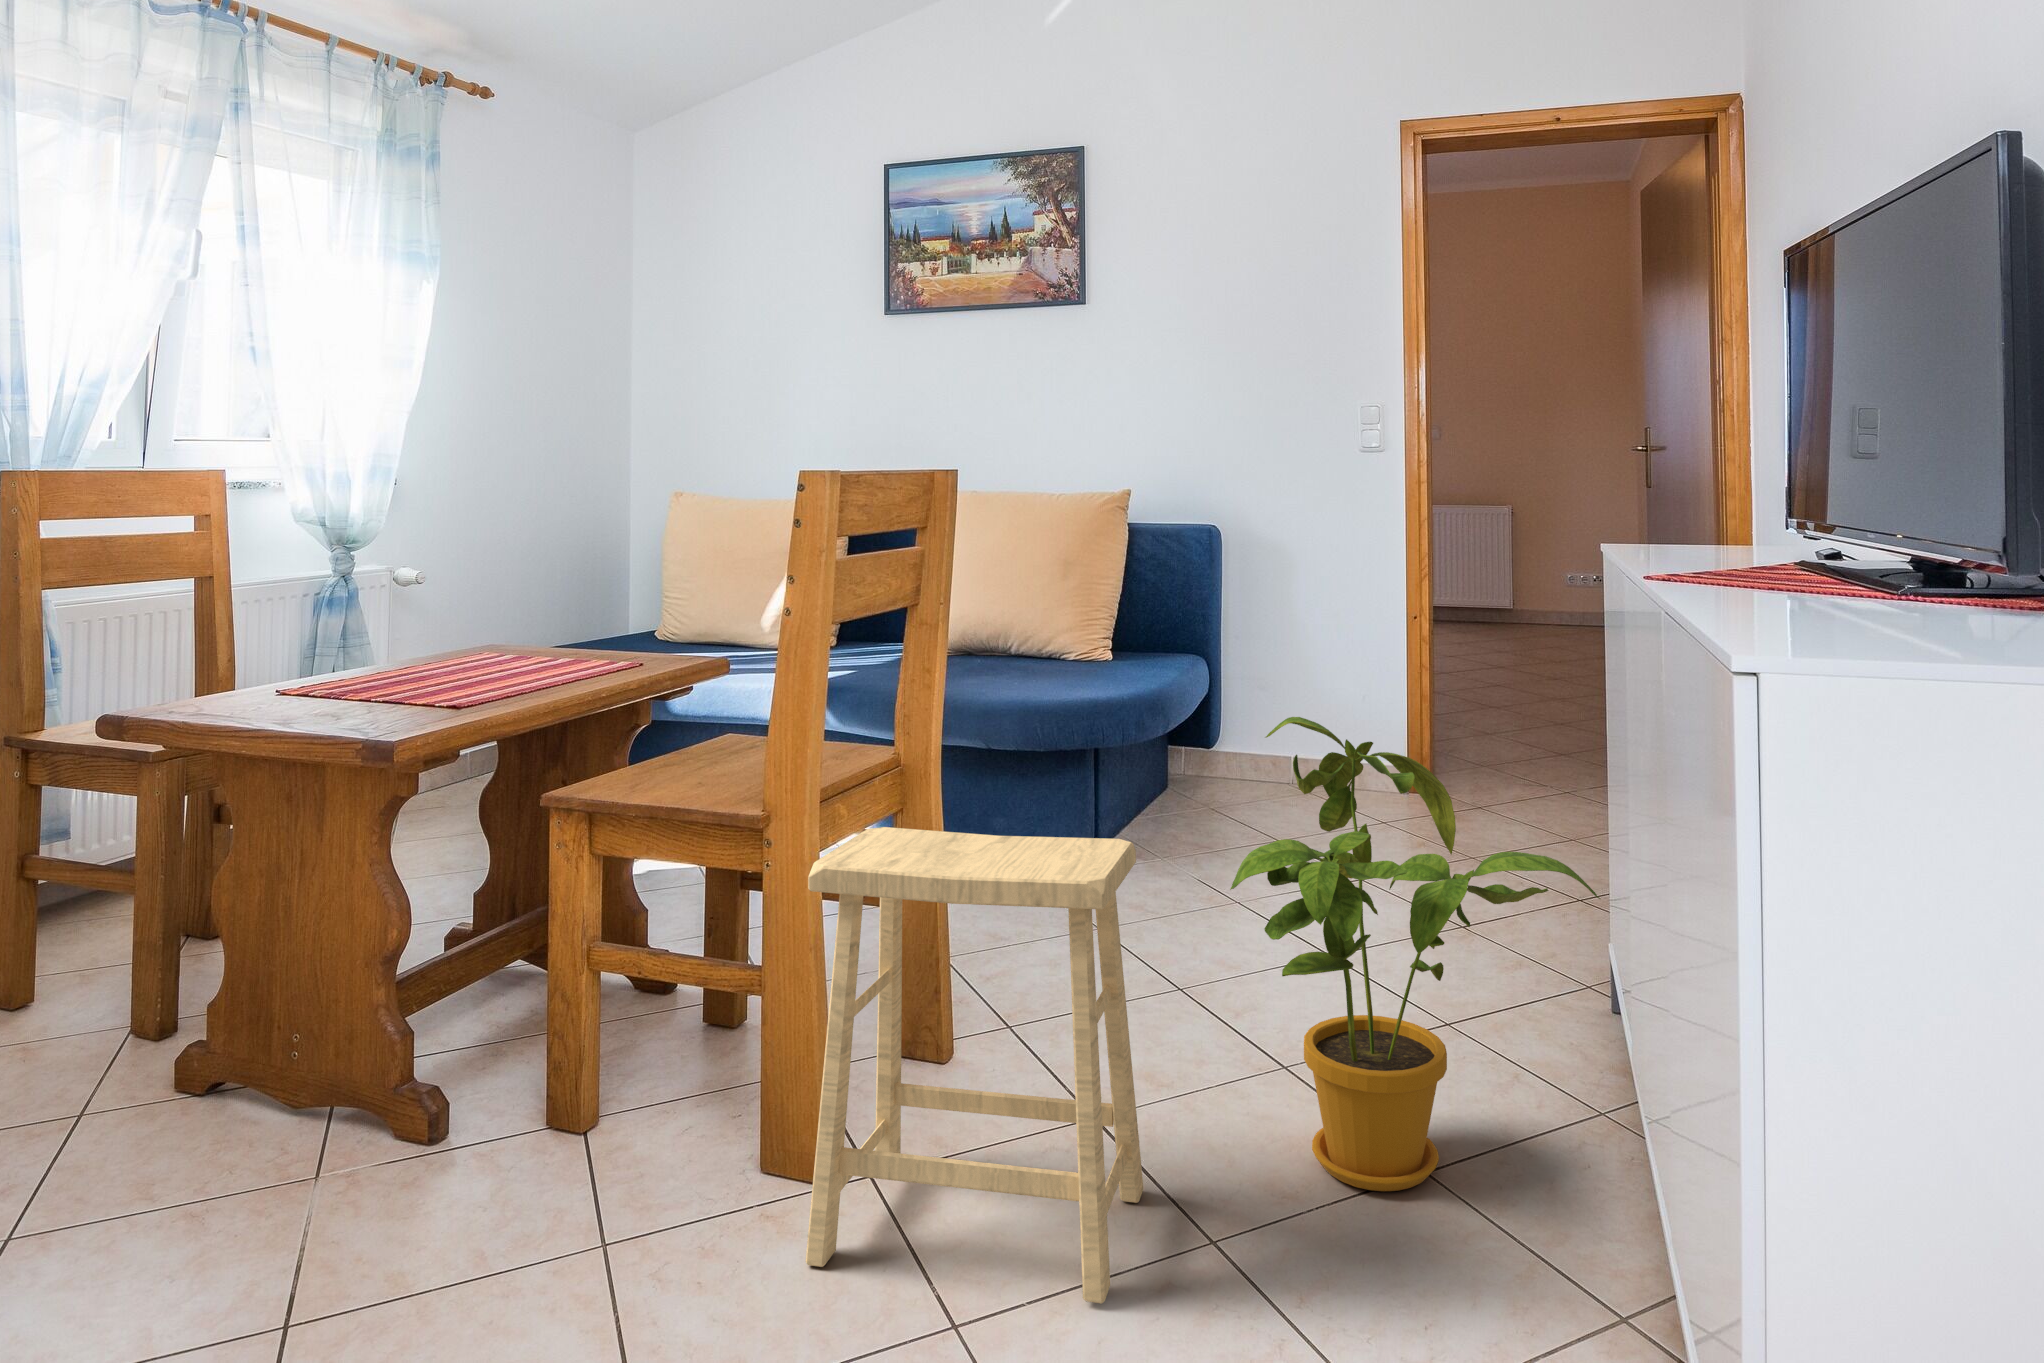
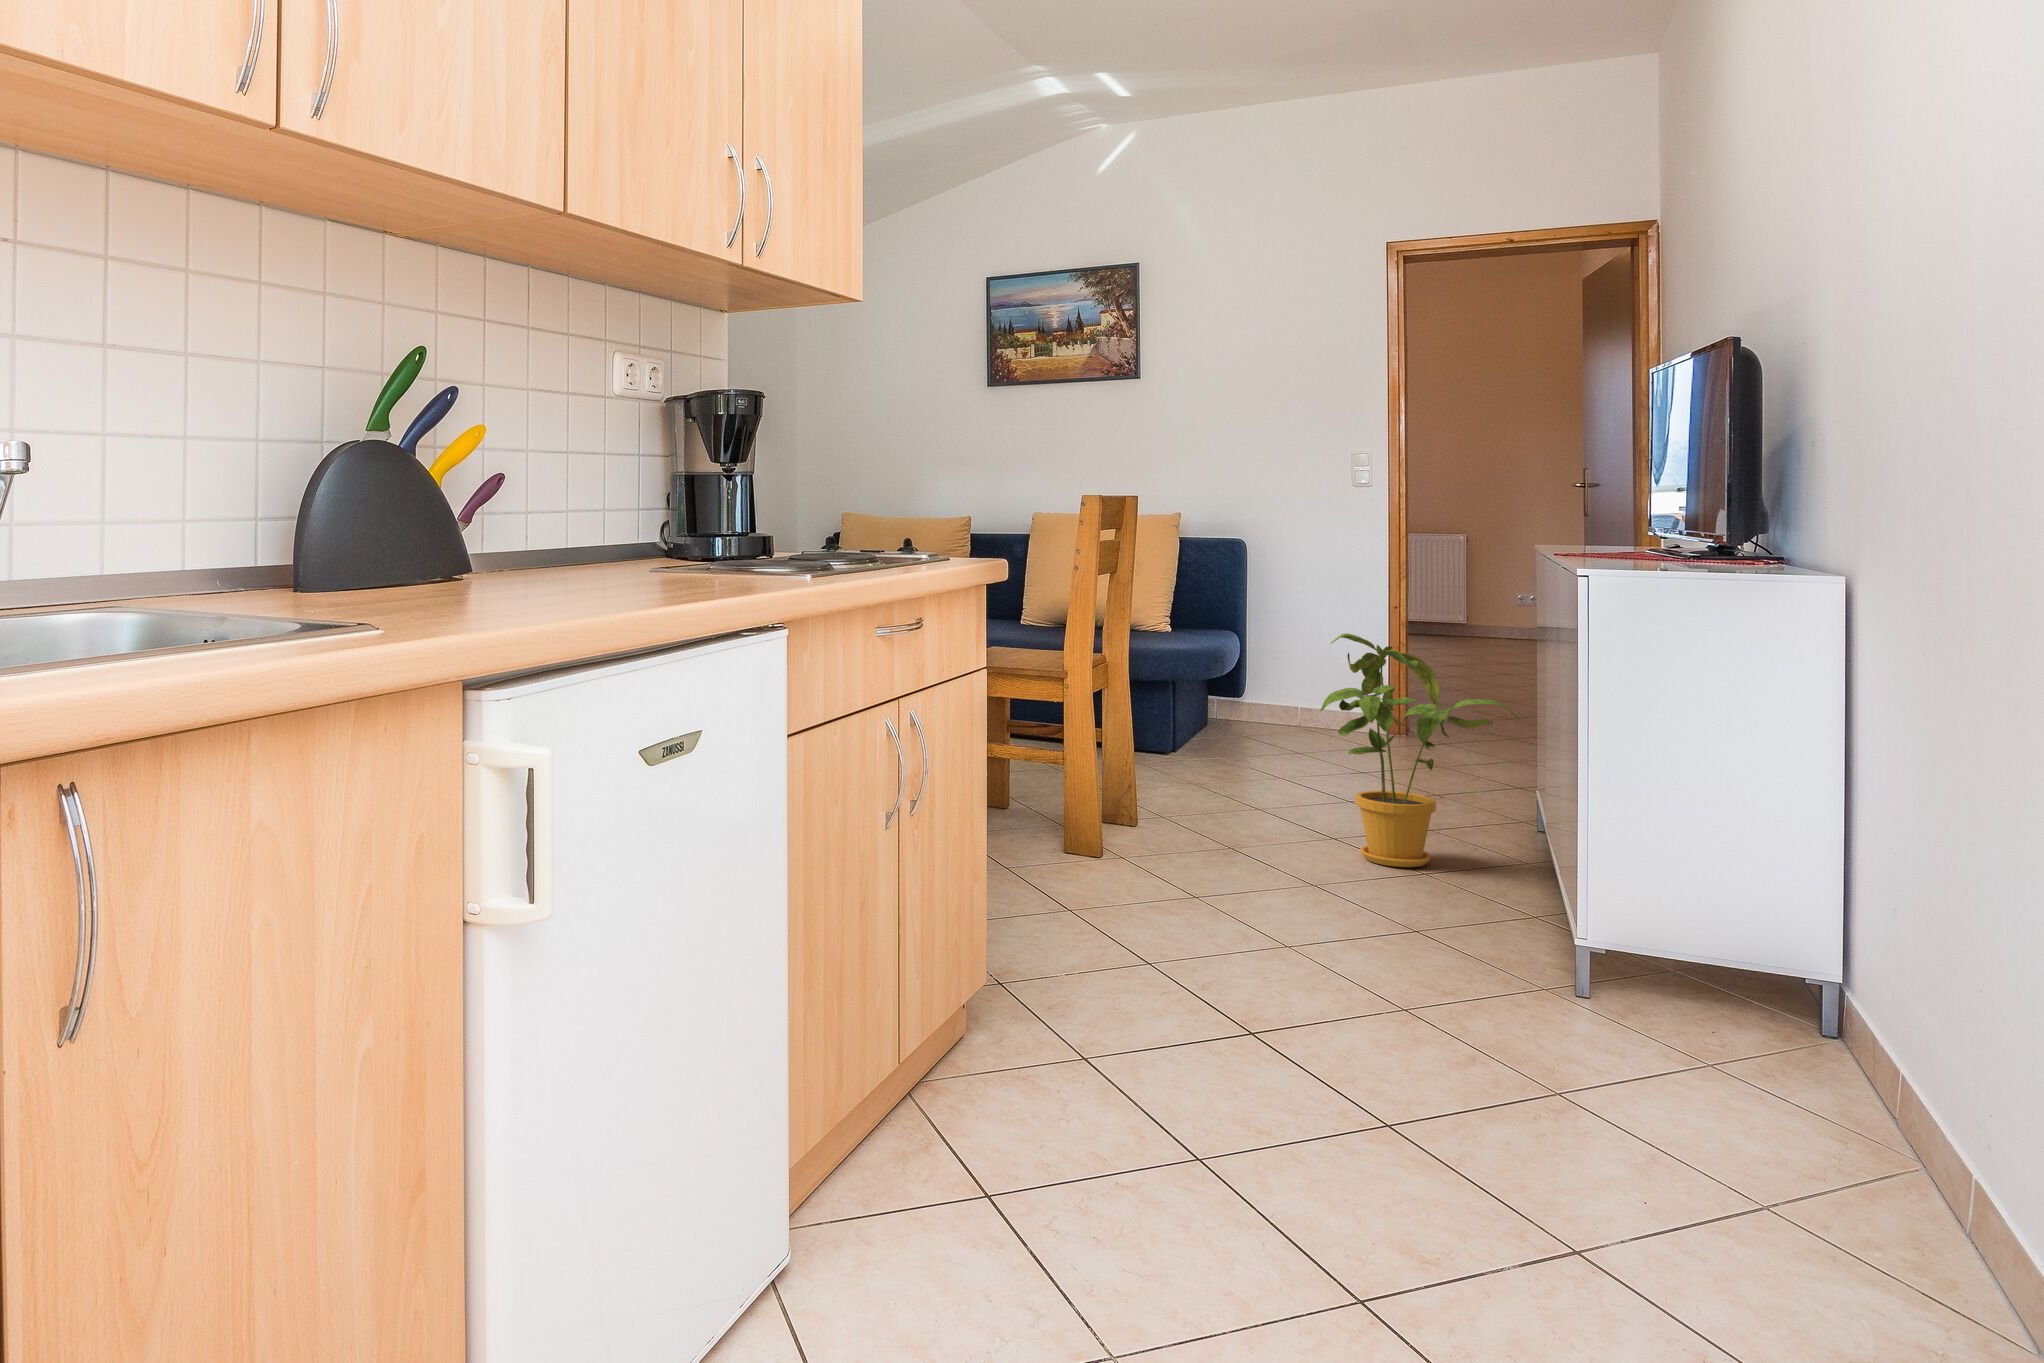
footstool: present [806,827,1143,1304] -> none [1119,676,1273,883]

